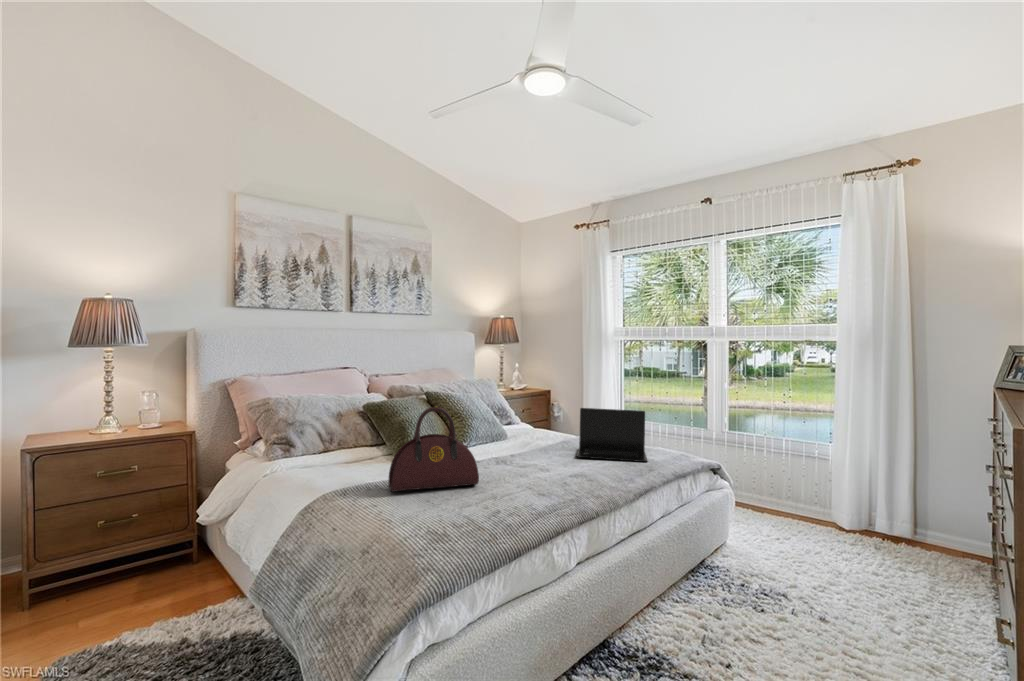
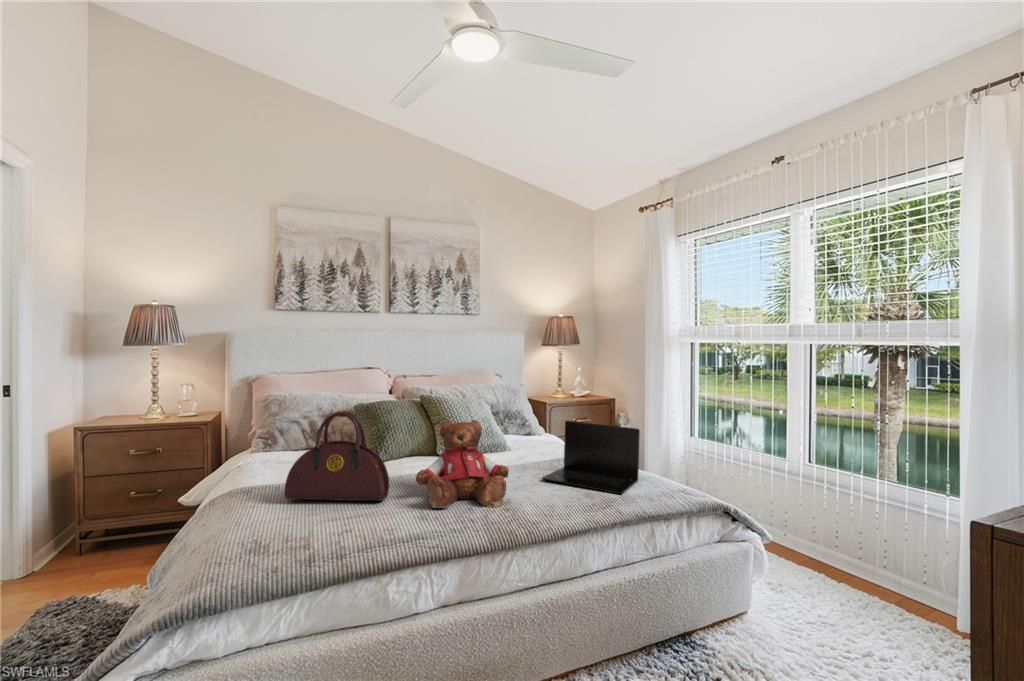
teddy bear: none [500,410,576,484] -> present [416,420,509,508]

